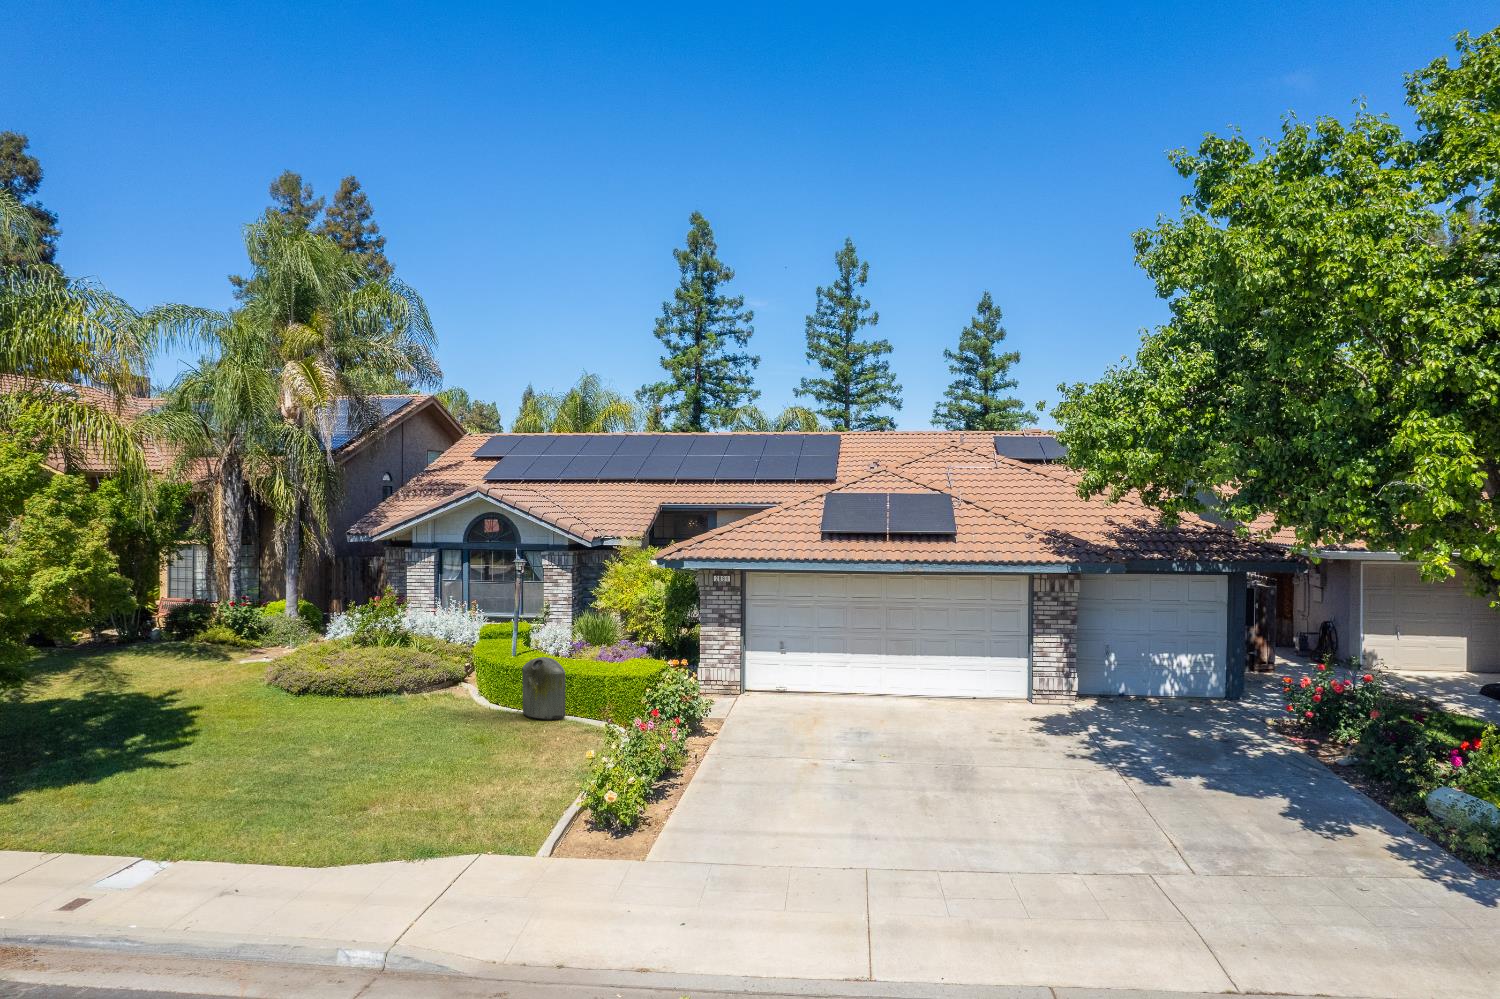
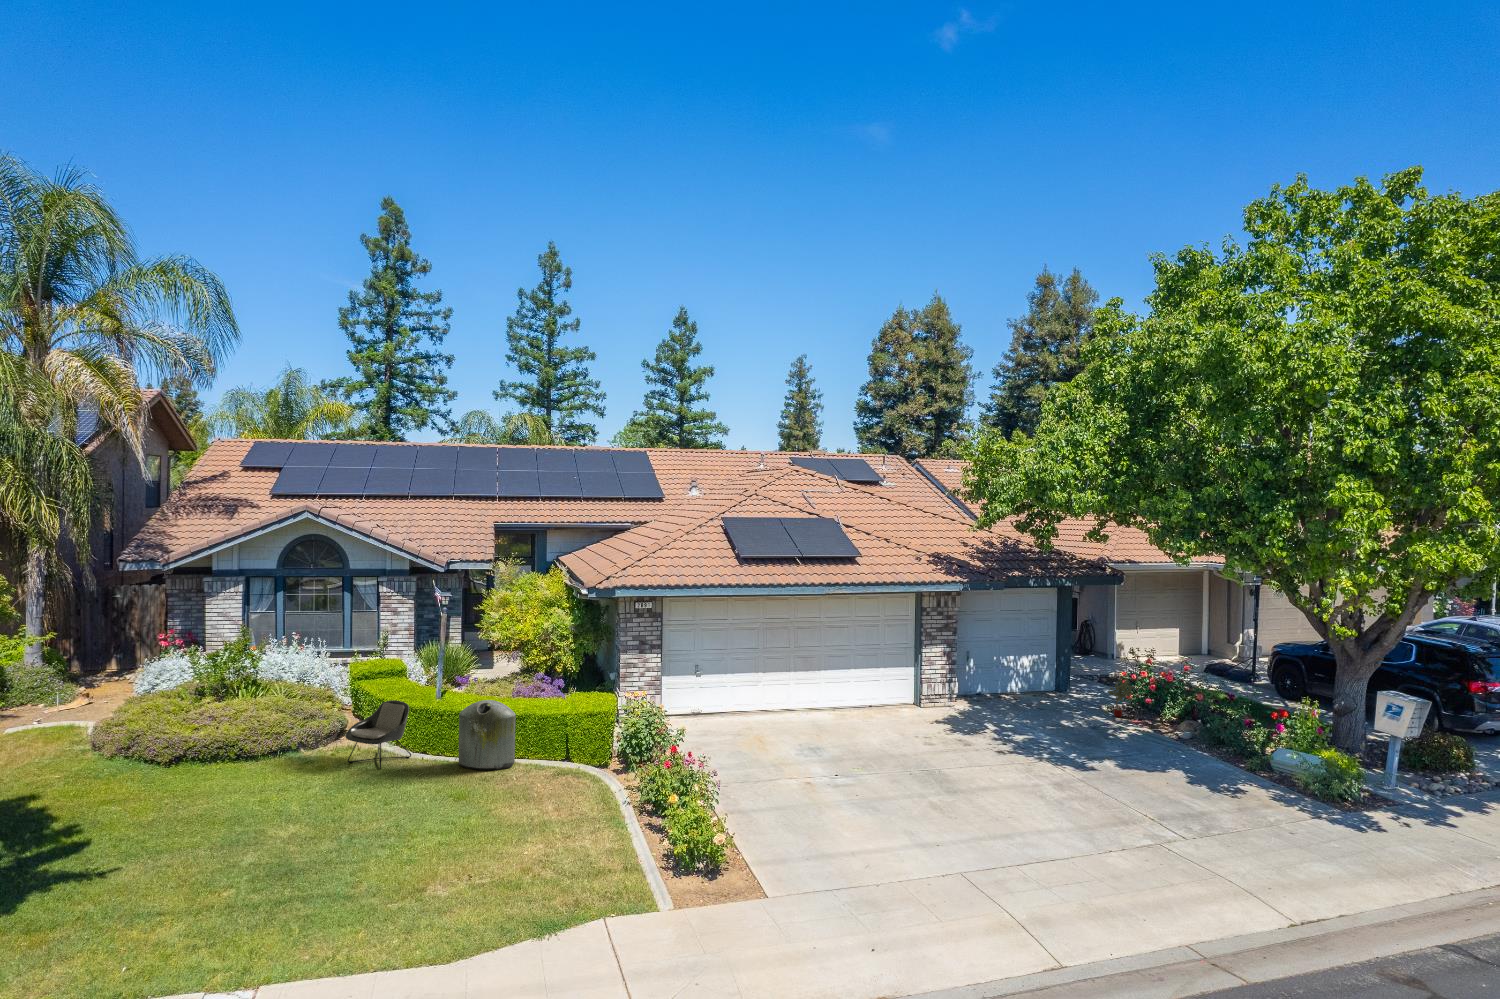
lounge chair: none [443,653,495,710] -> present [345,700,411,769]
potted tree: none [1275,686,1308,737] -> present [1108,678,1134,718]

